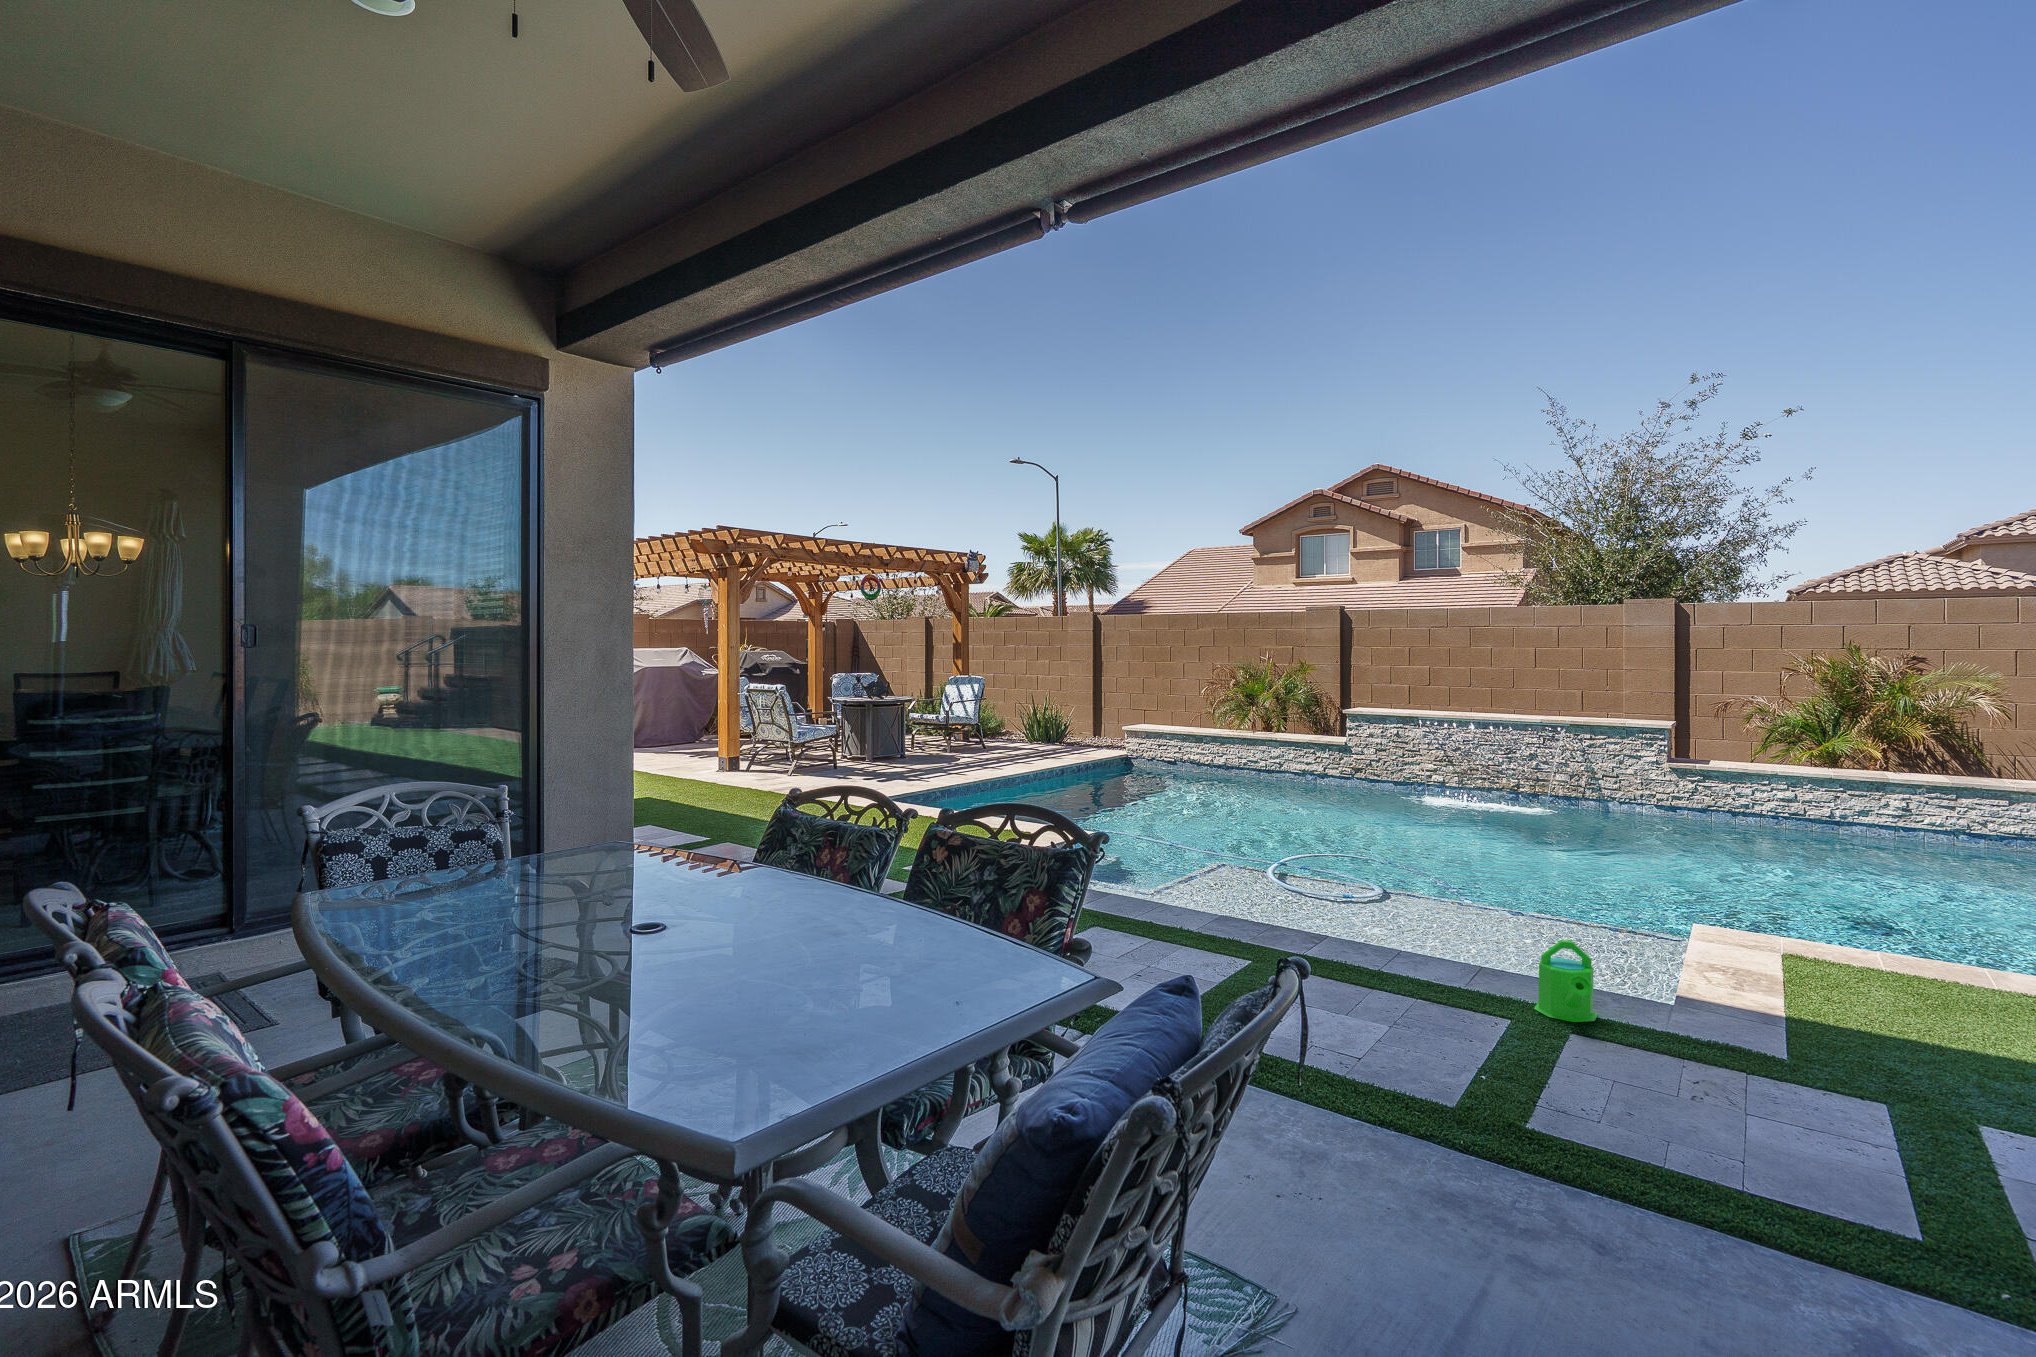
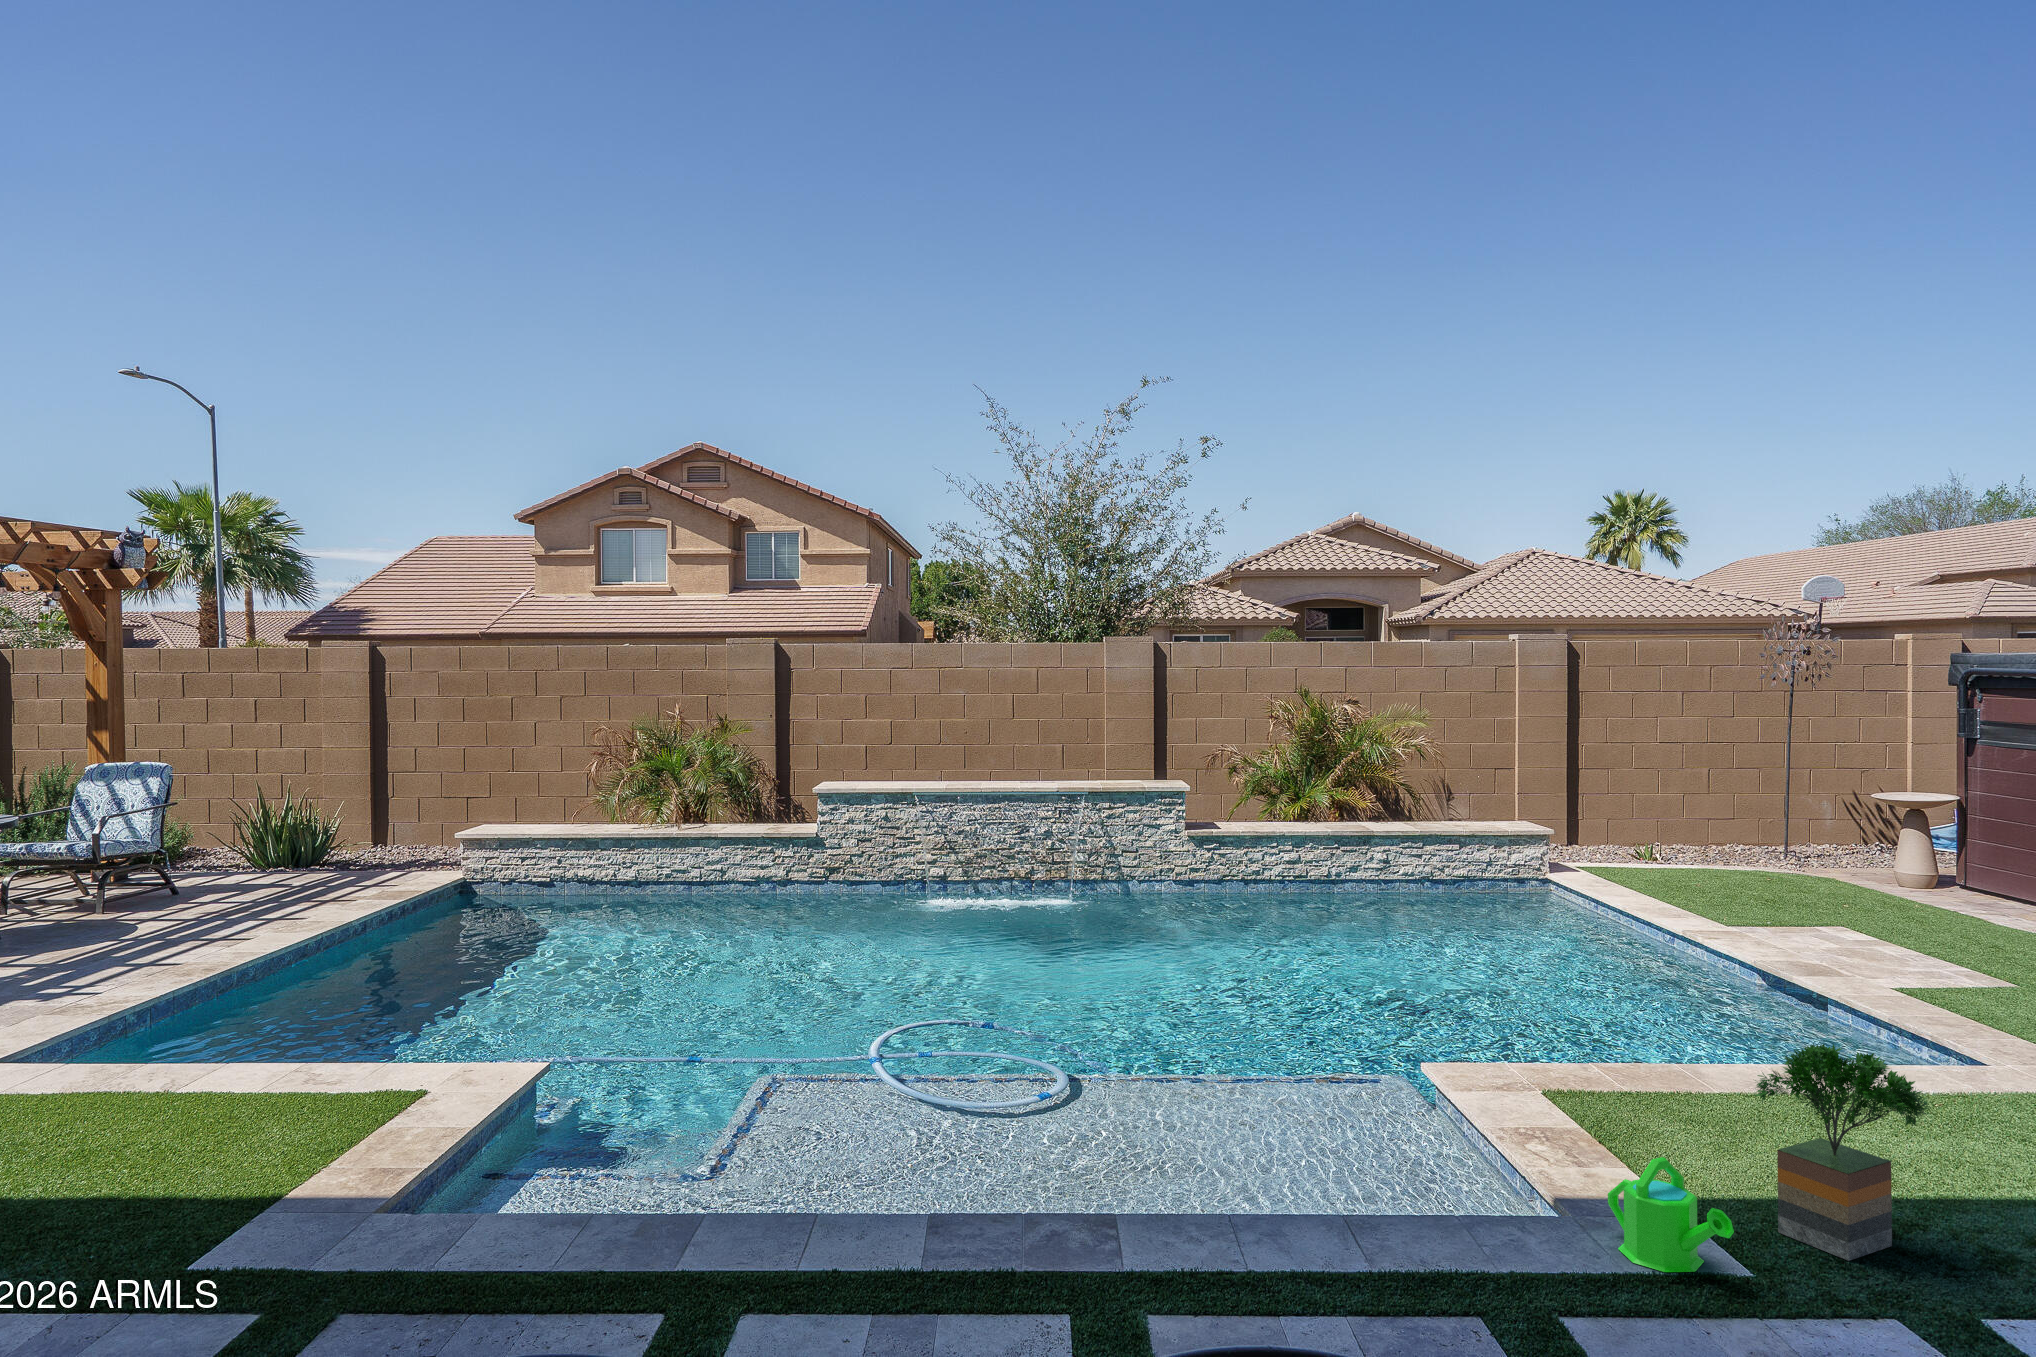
potted tree: none [1685,882,1832,1055] -> present [1755,1043,1932,1261]

